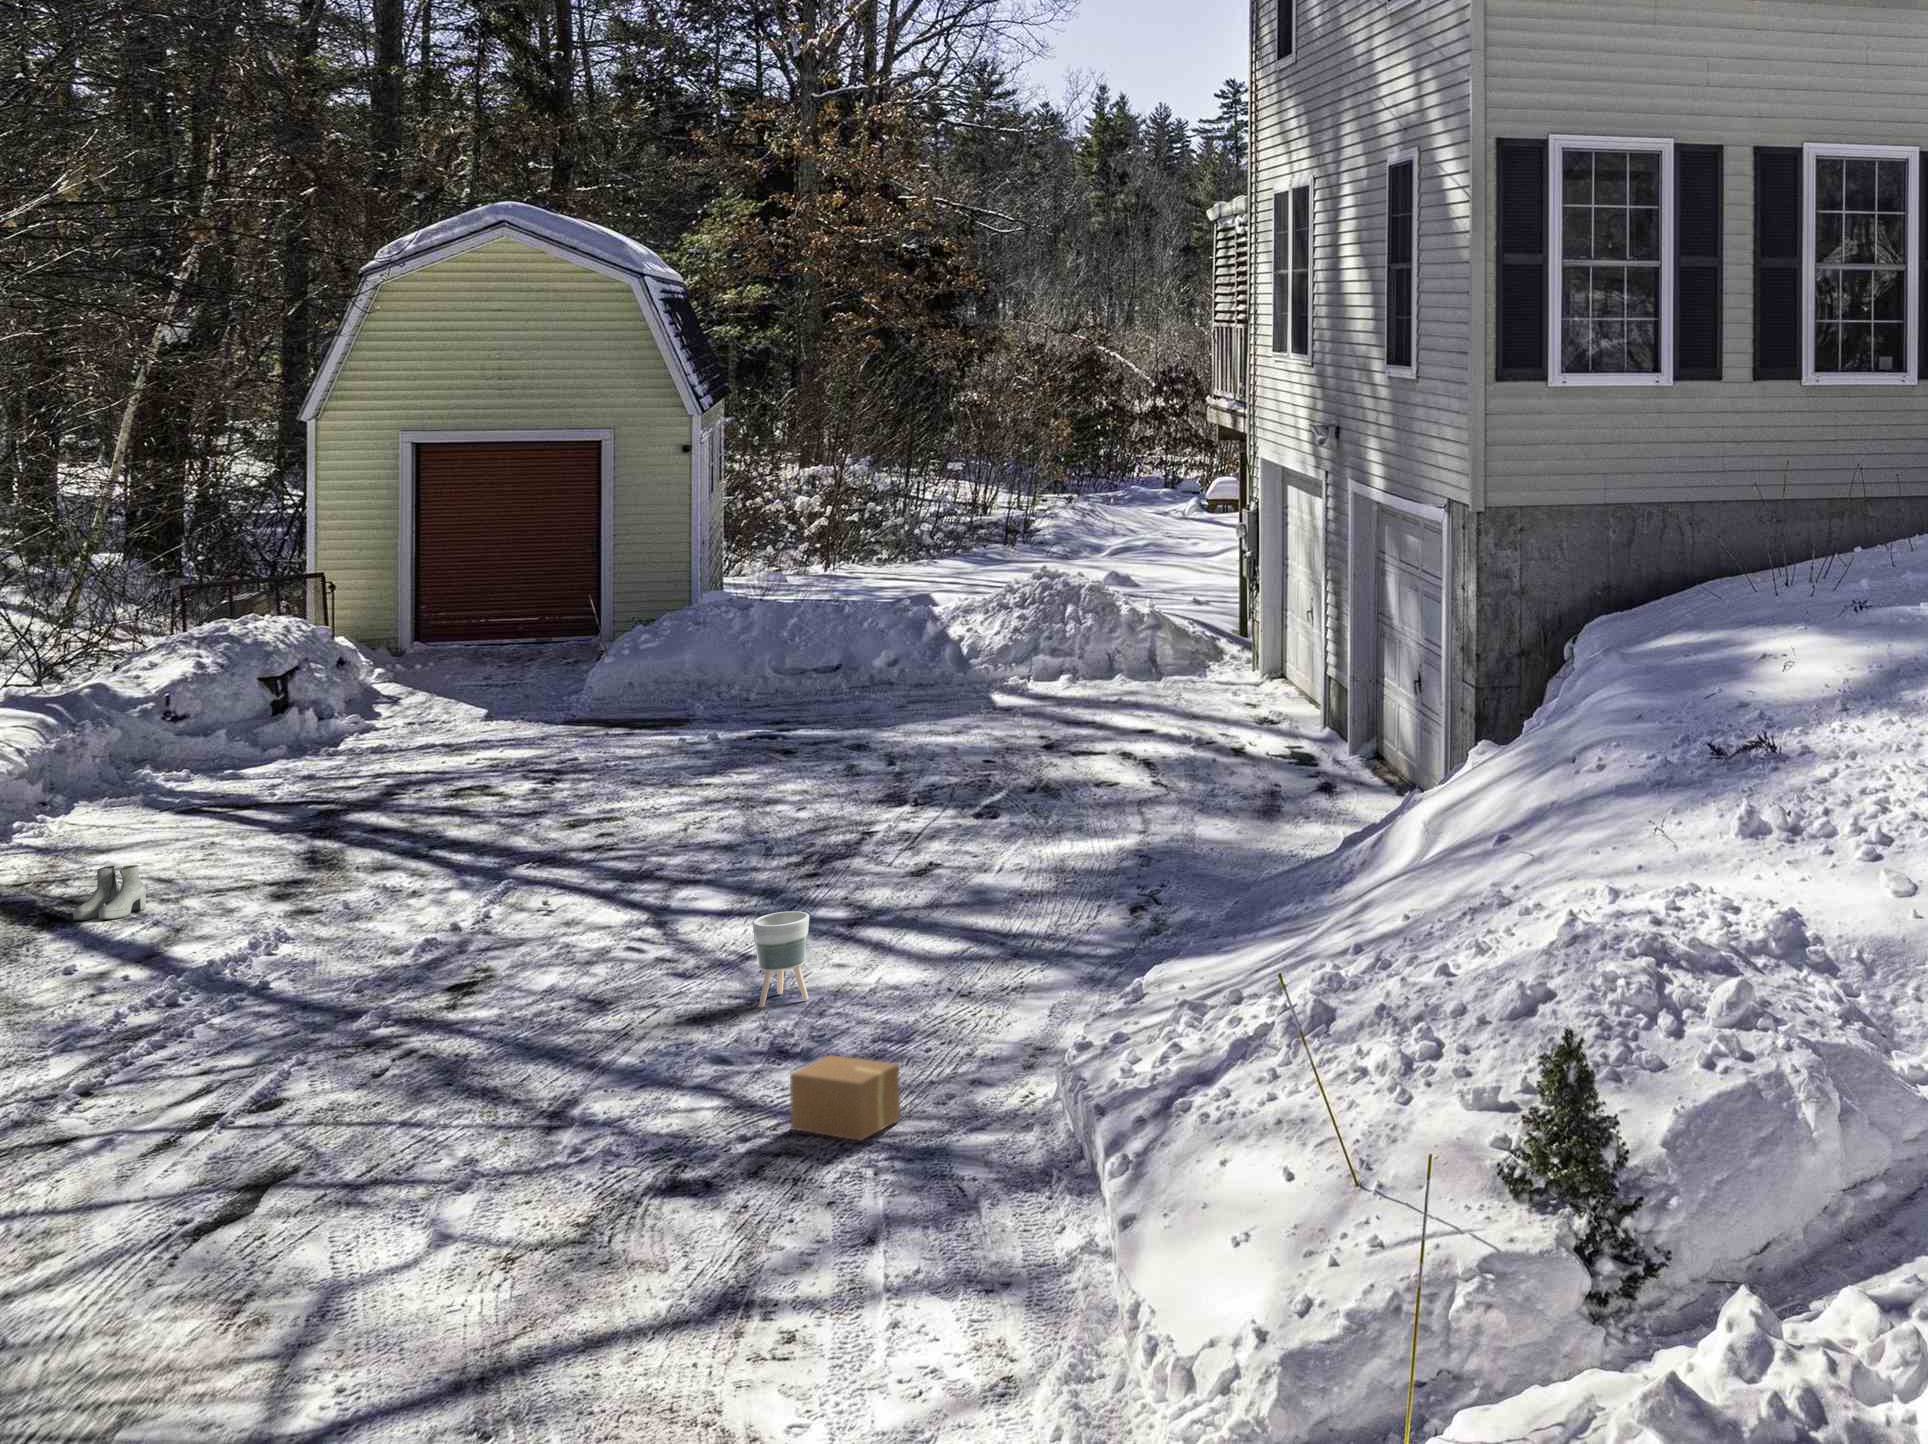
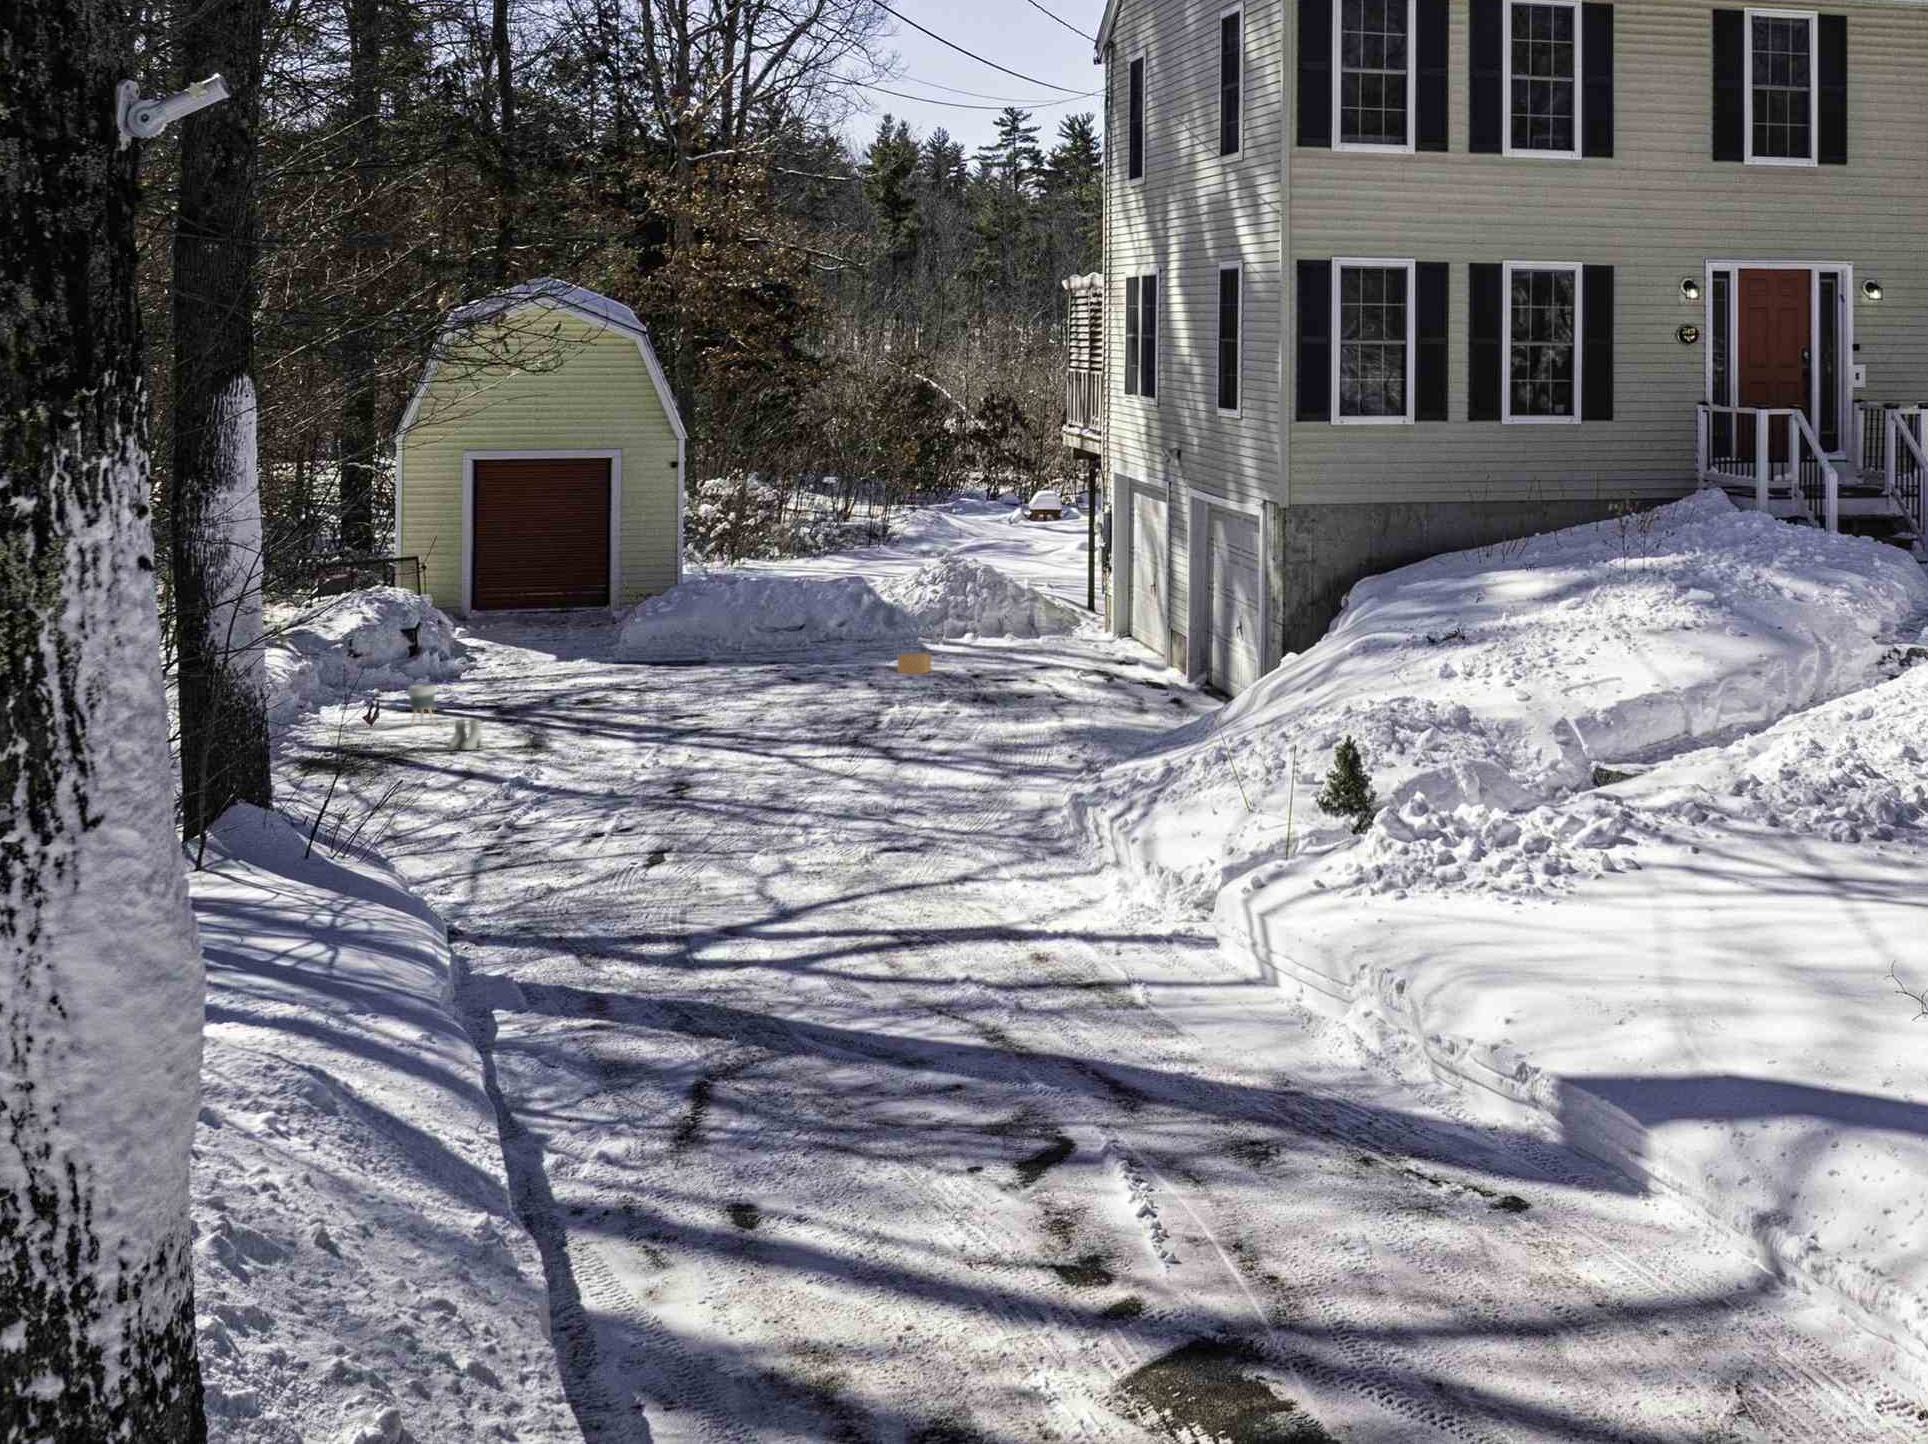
planter: present [753,911,809,1008] -> present [408,684,436,725]
cardboard box: present [790,1055,900,1140] -> present [897,653,931,674]

